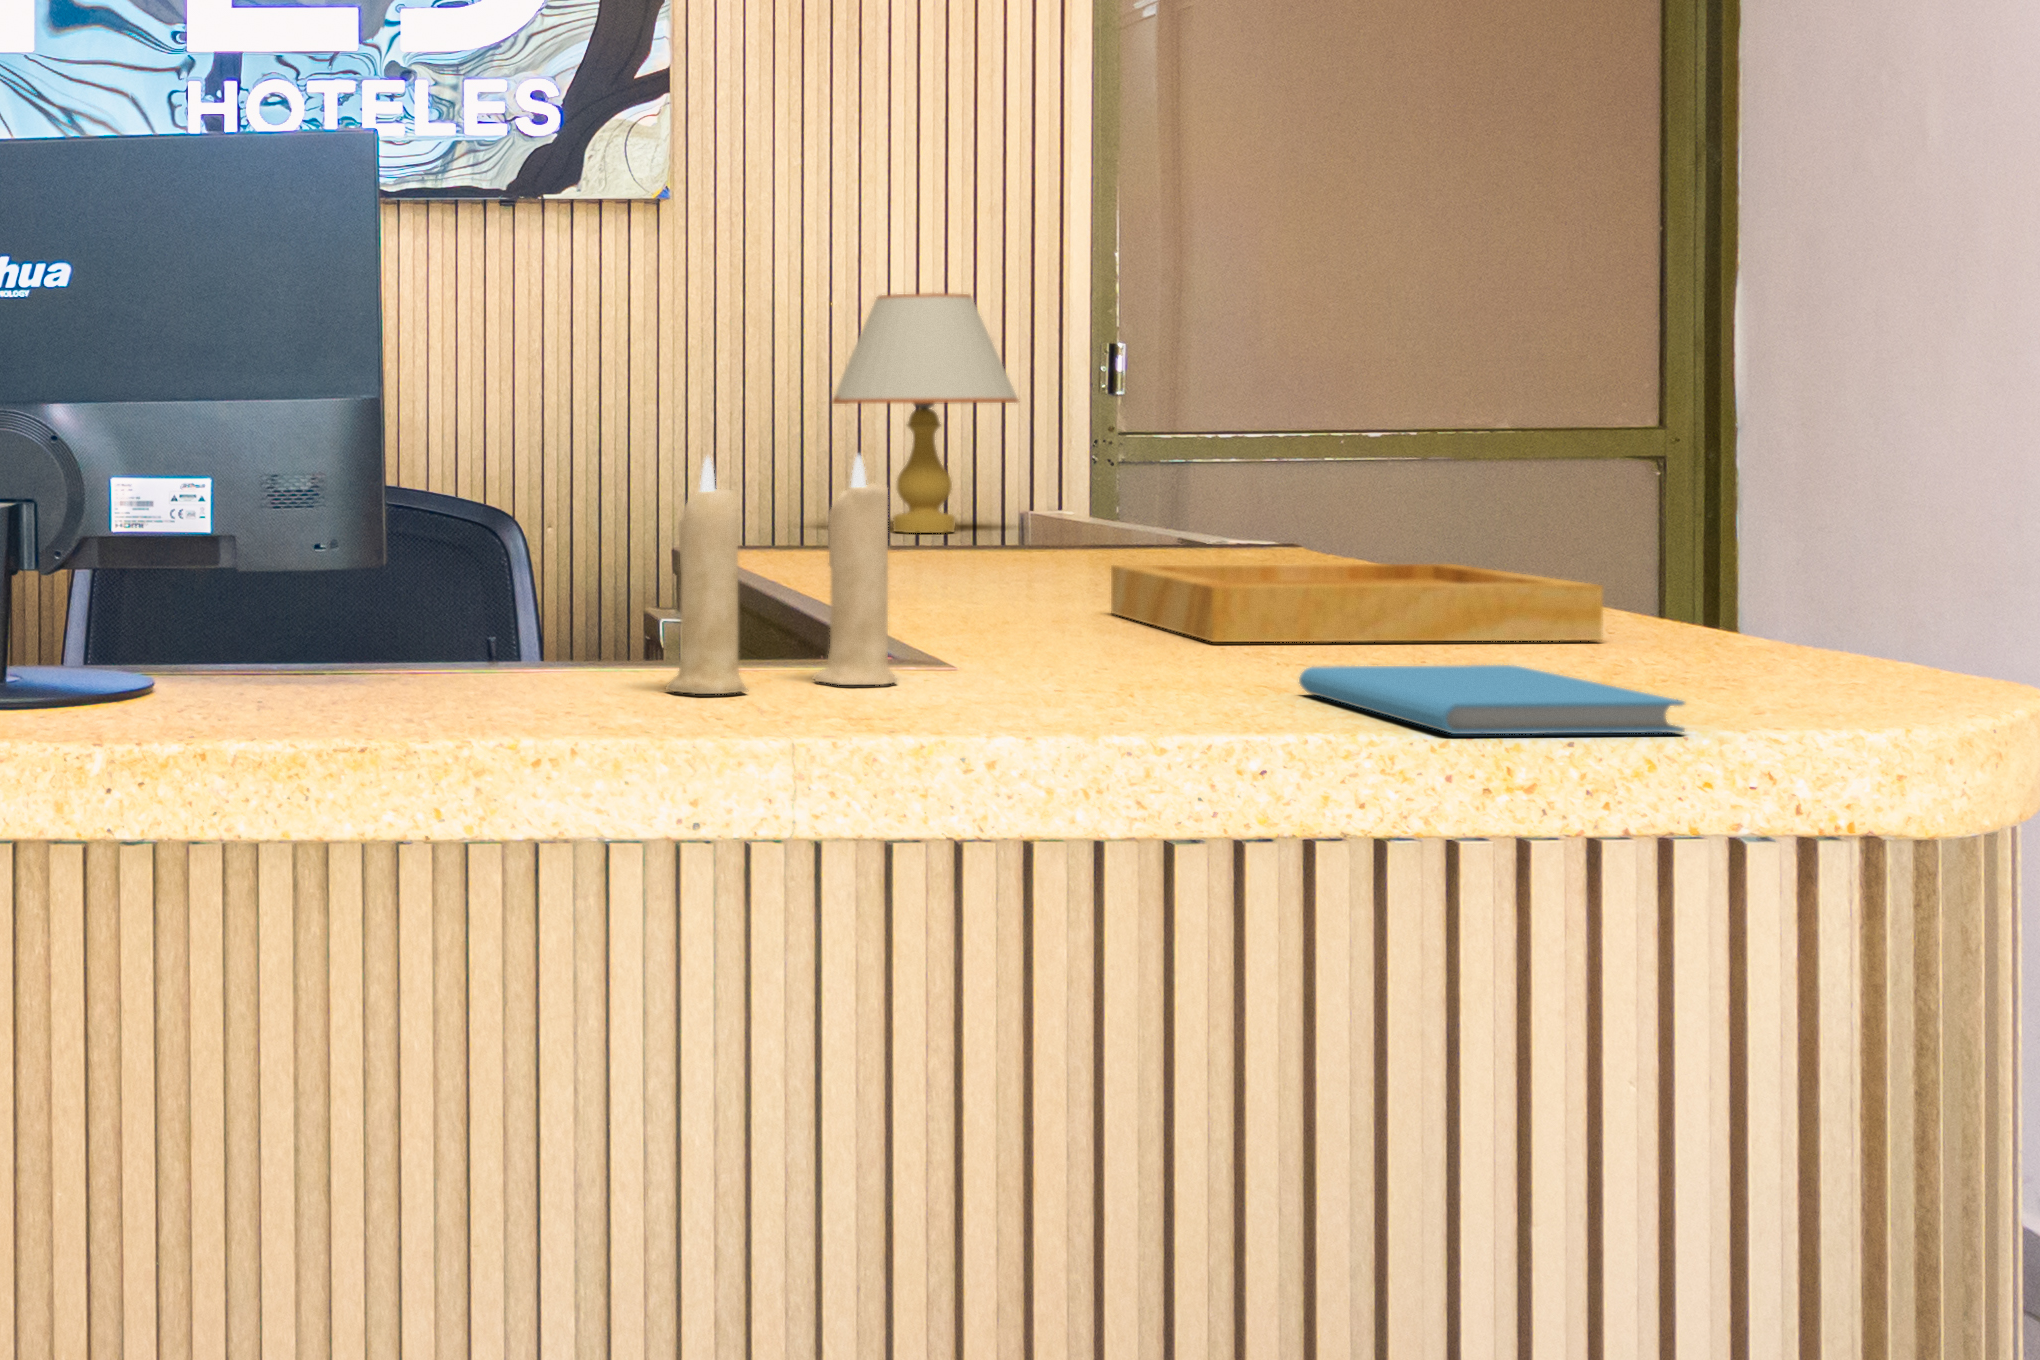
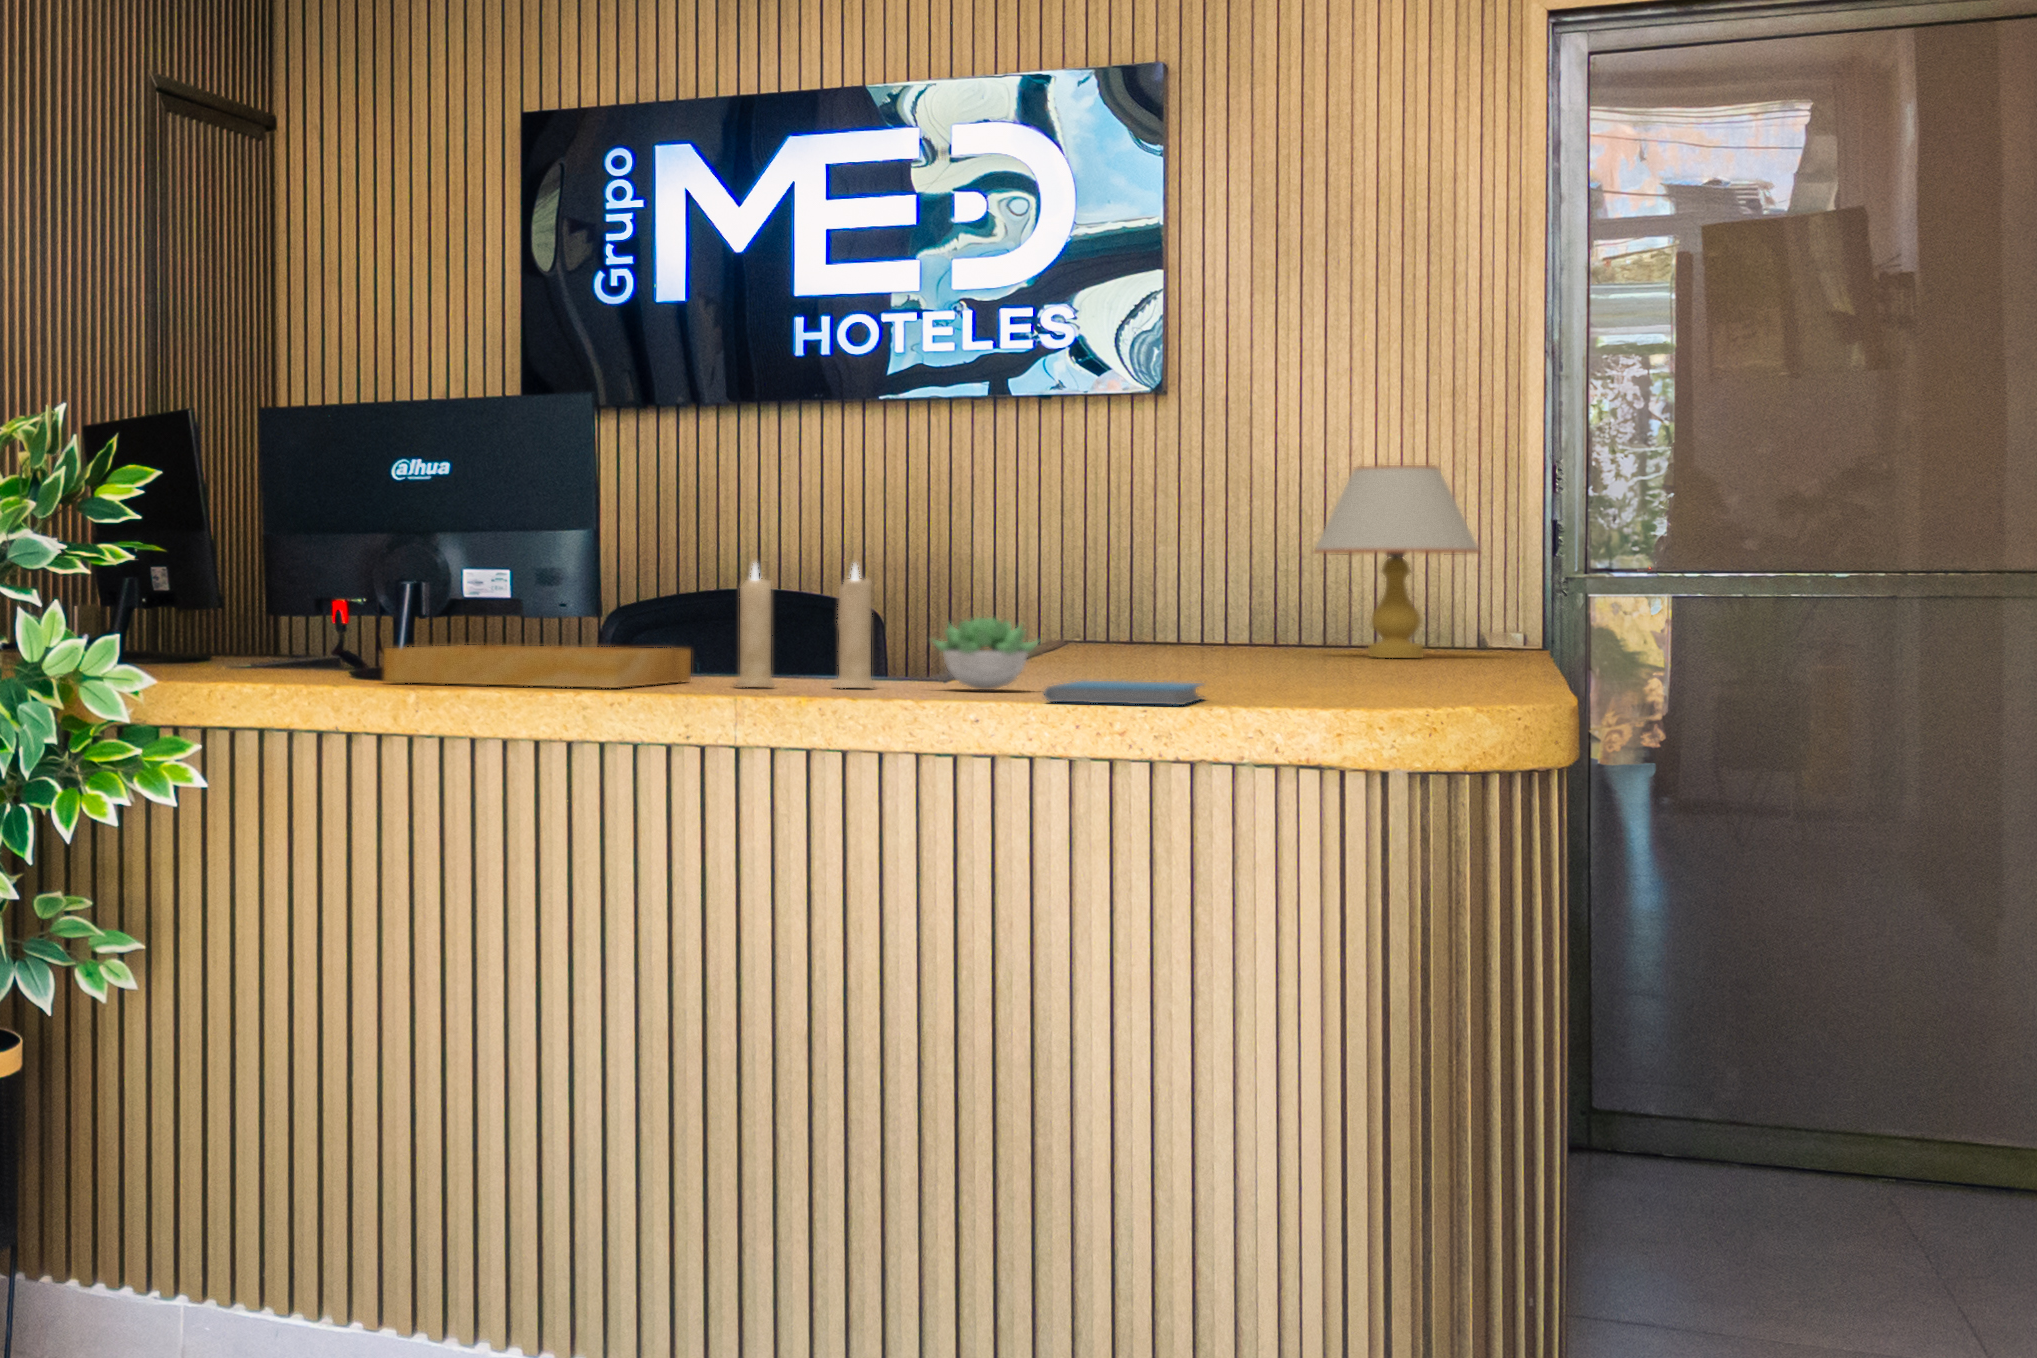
succulent plant: none [991,549,1164,678] -> present [933,617,1038,690]
tray: present [1111,564,1603,642] -> present [384,645,691,688]

